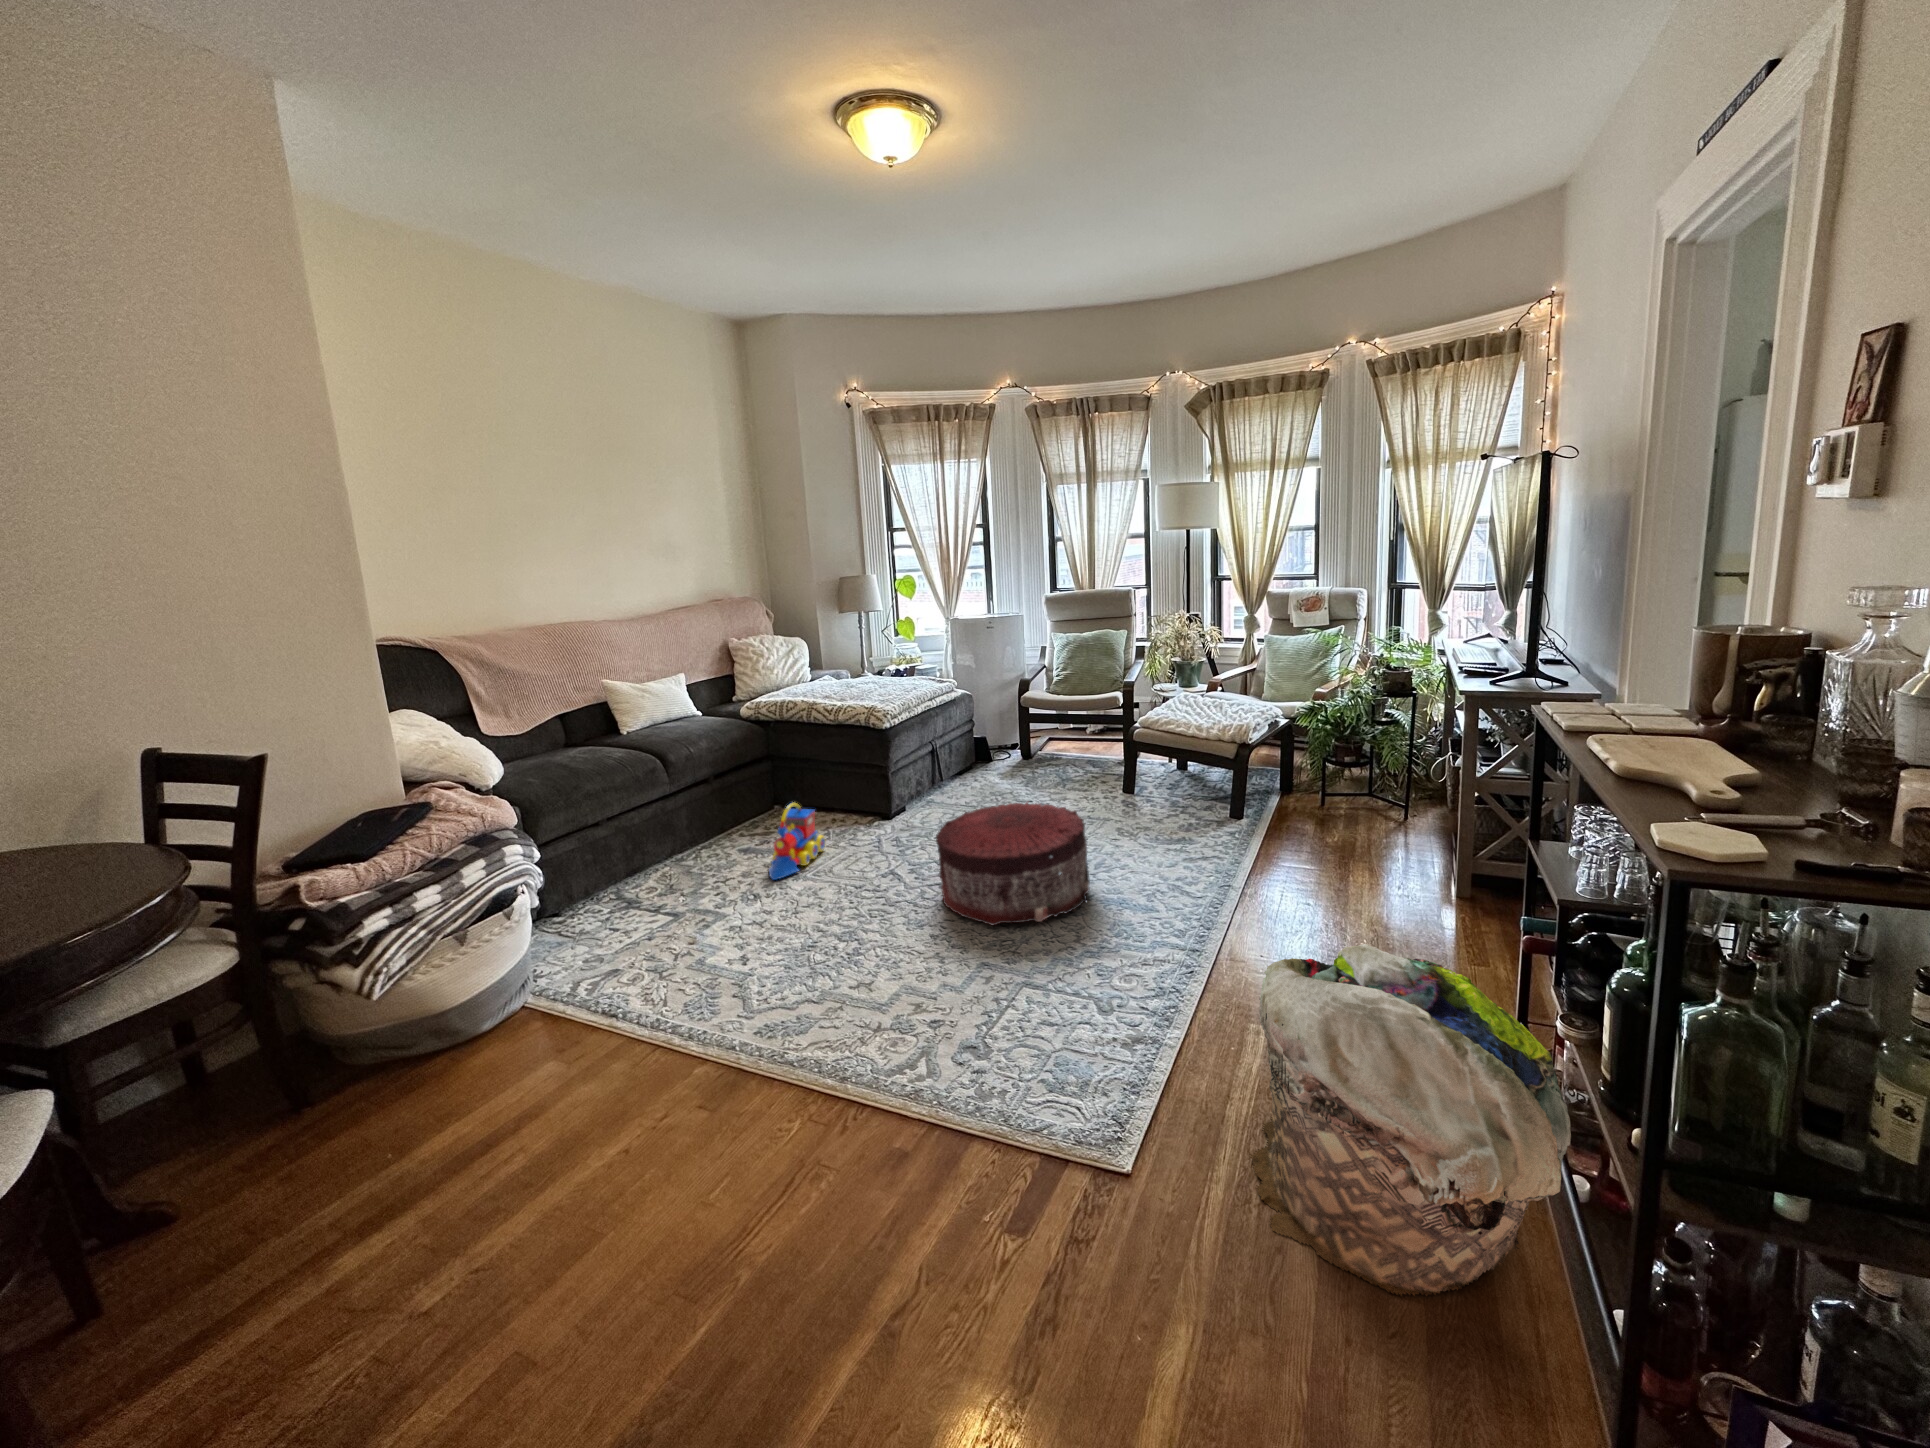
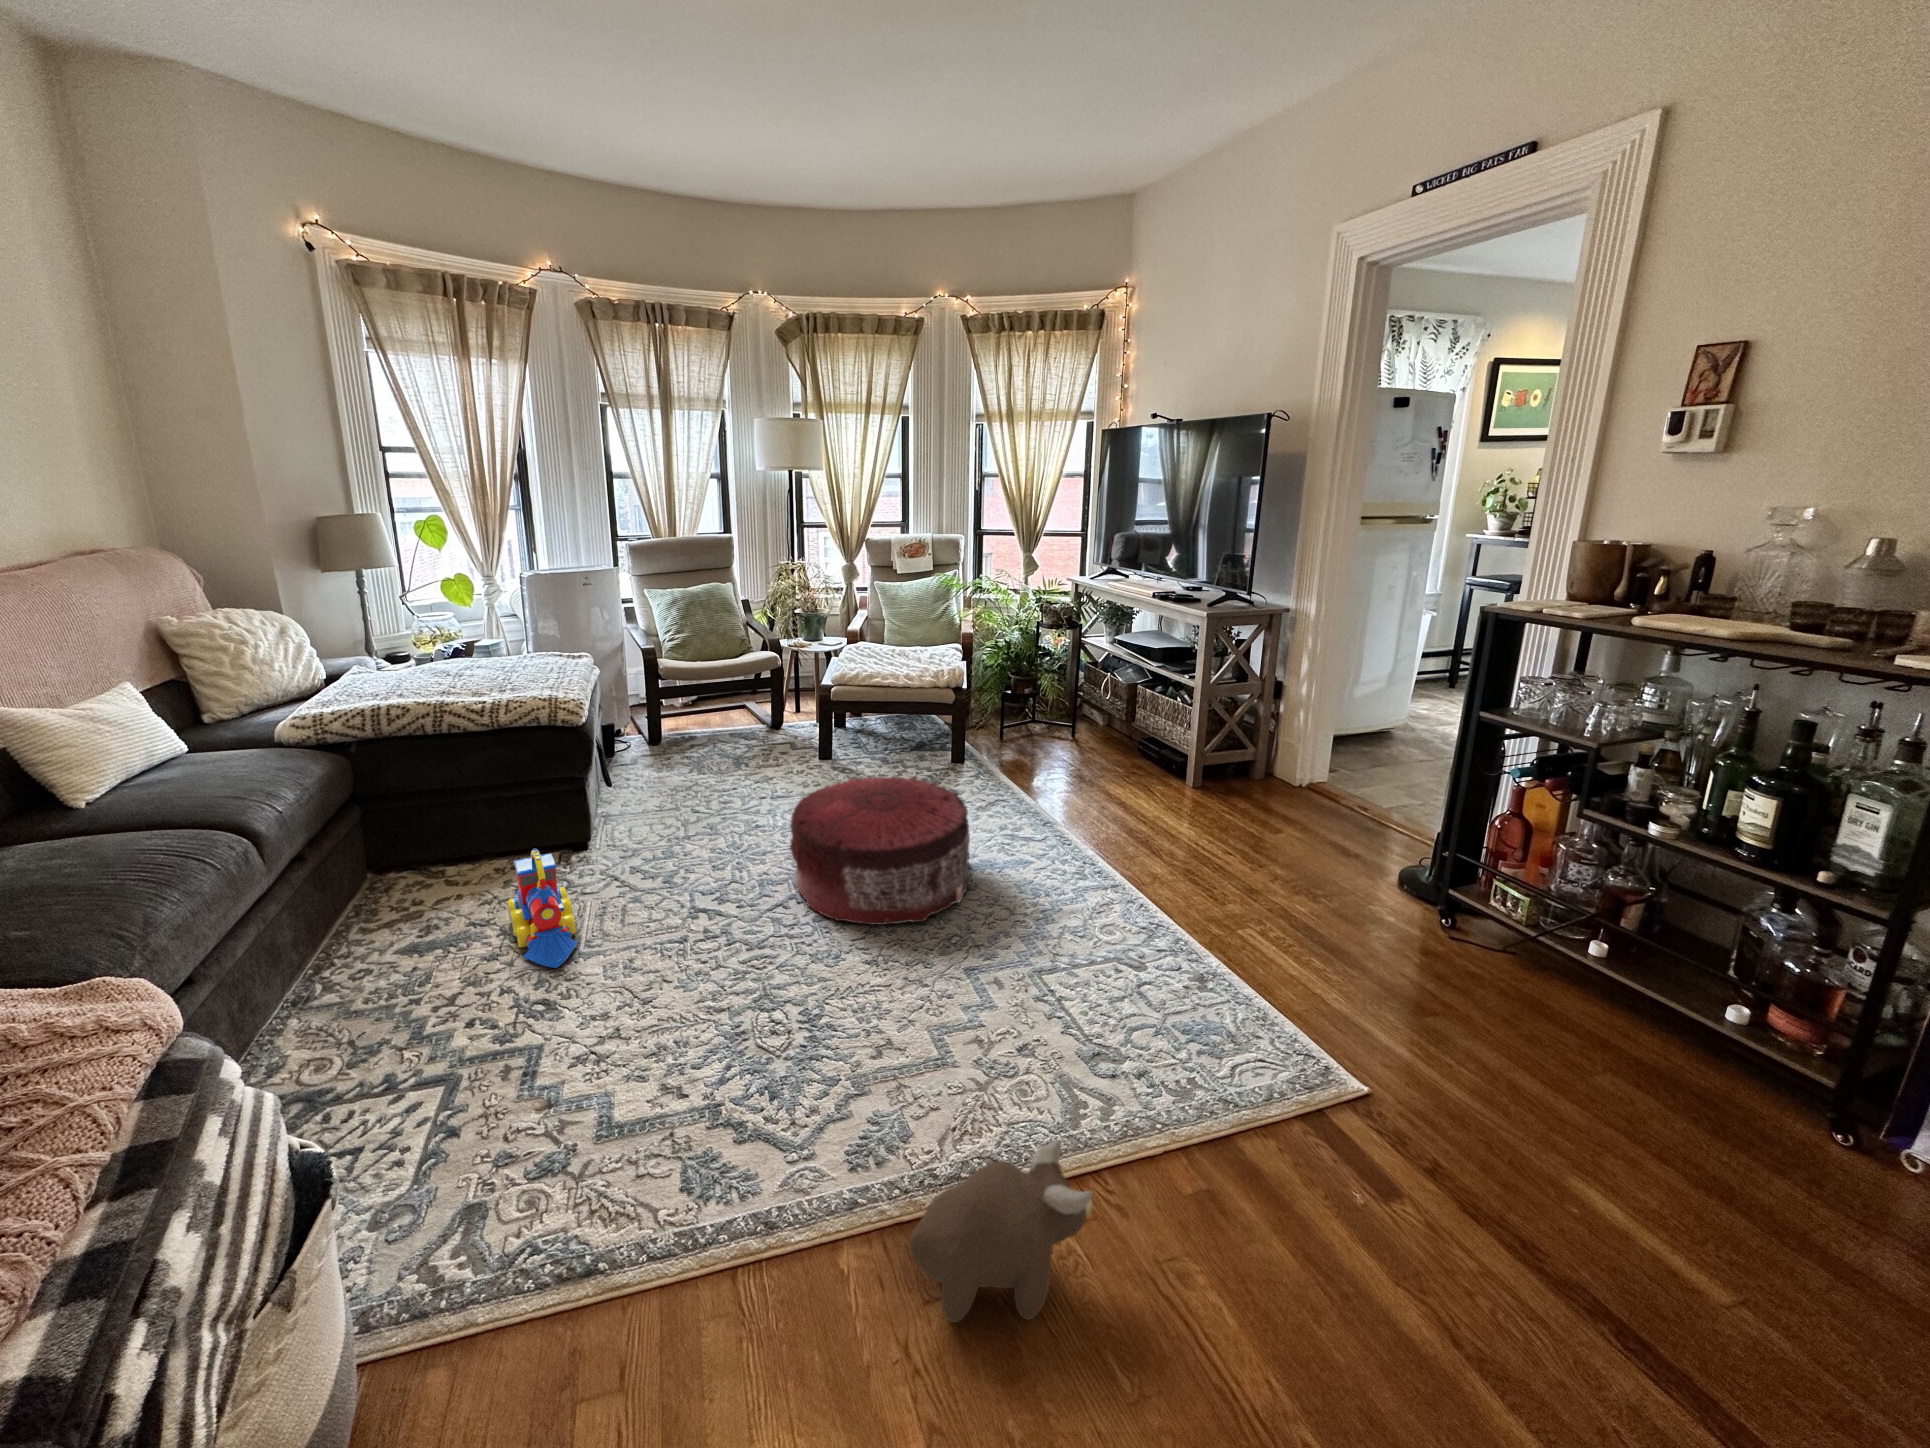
laundry basket: present [1250,944,1571,1296] -> none [1326,813,1688,1065]
plush toy: none [656,1041,761,1143] -> present [910,1140,1093,1323]

